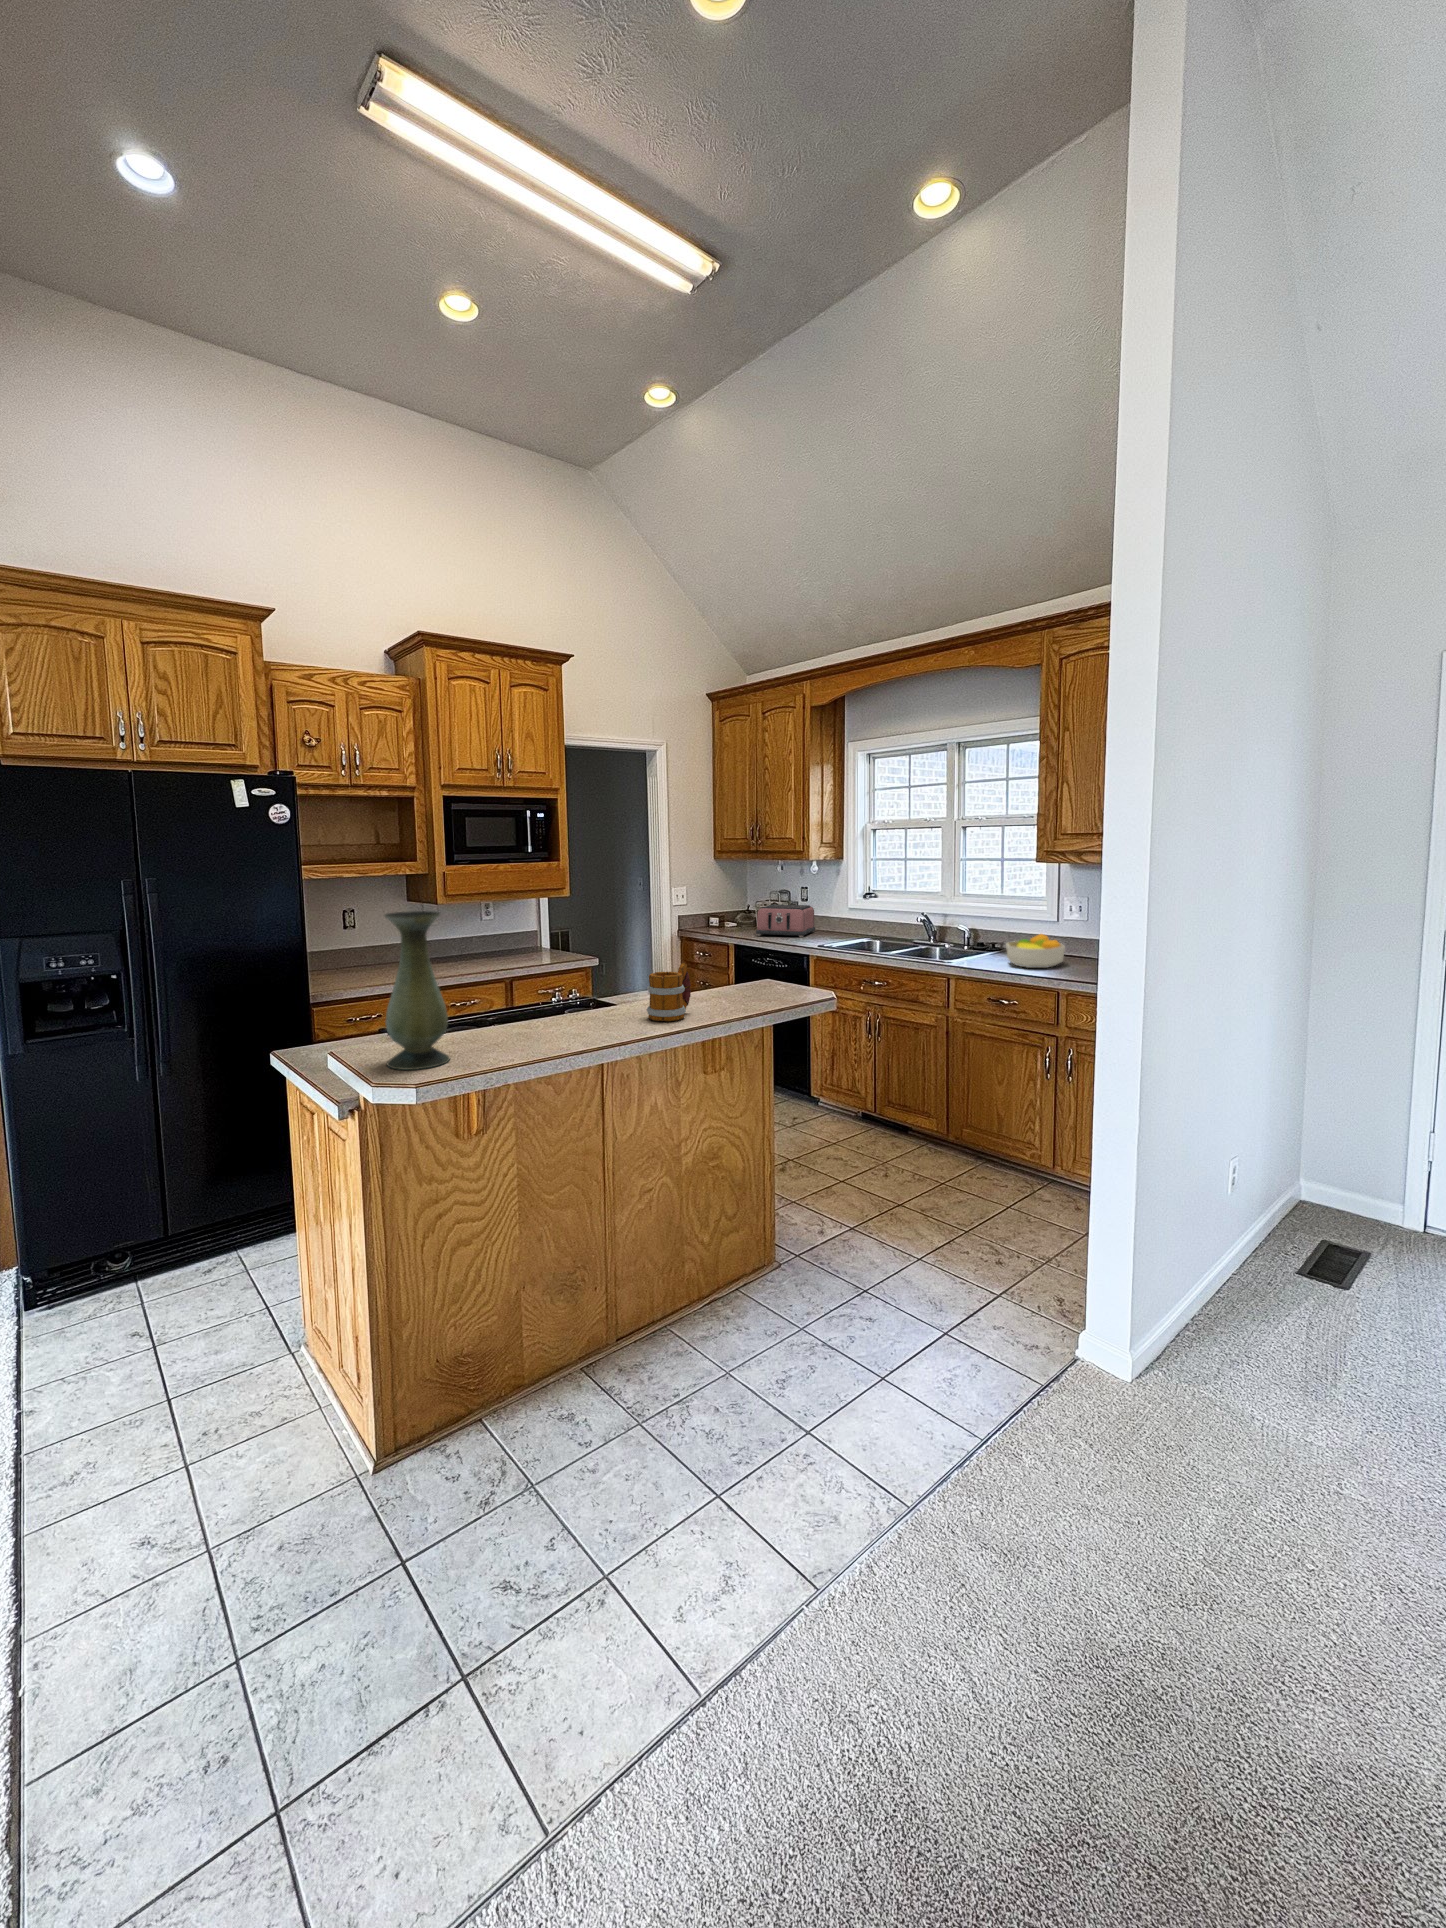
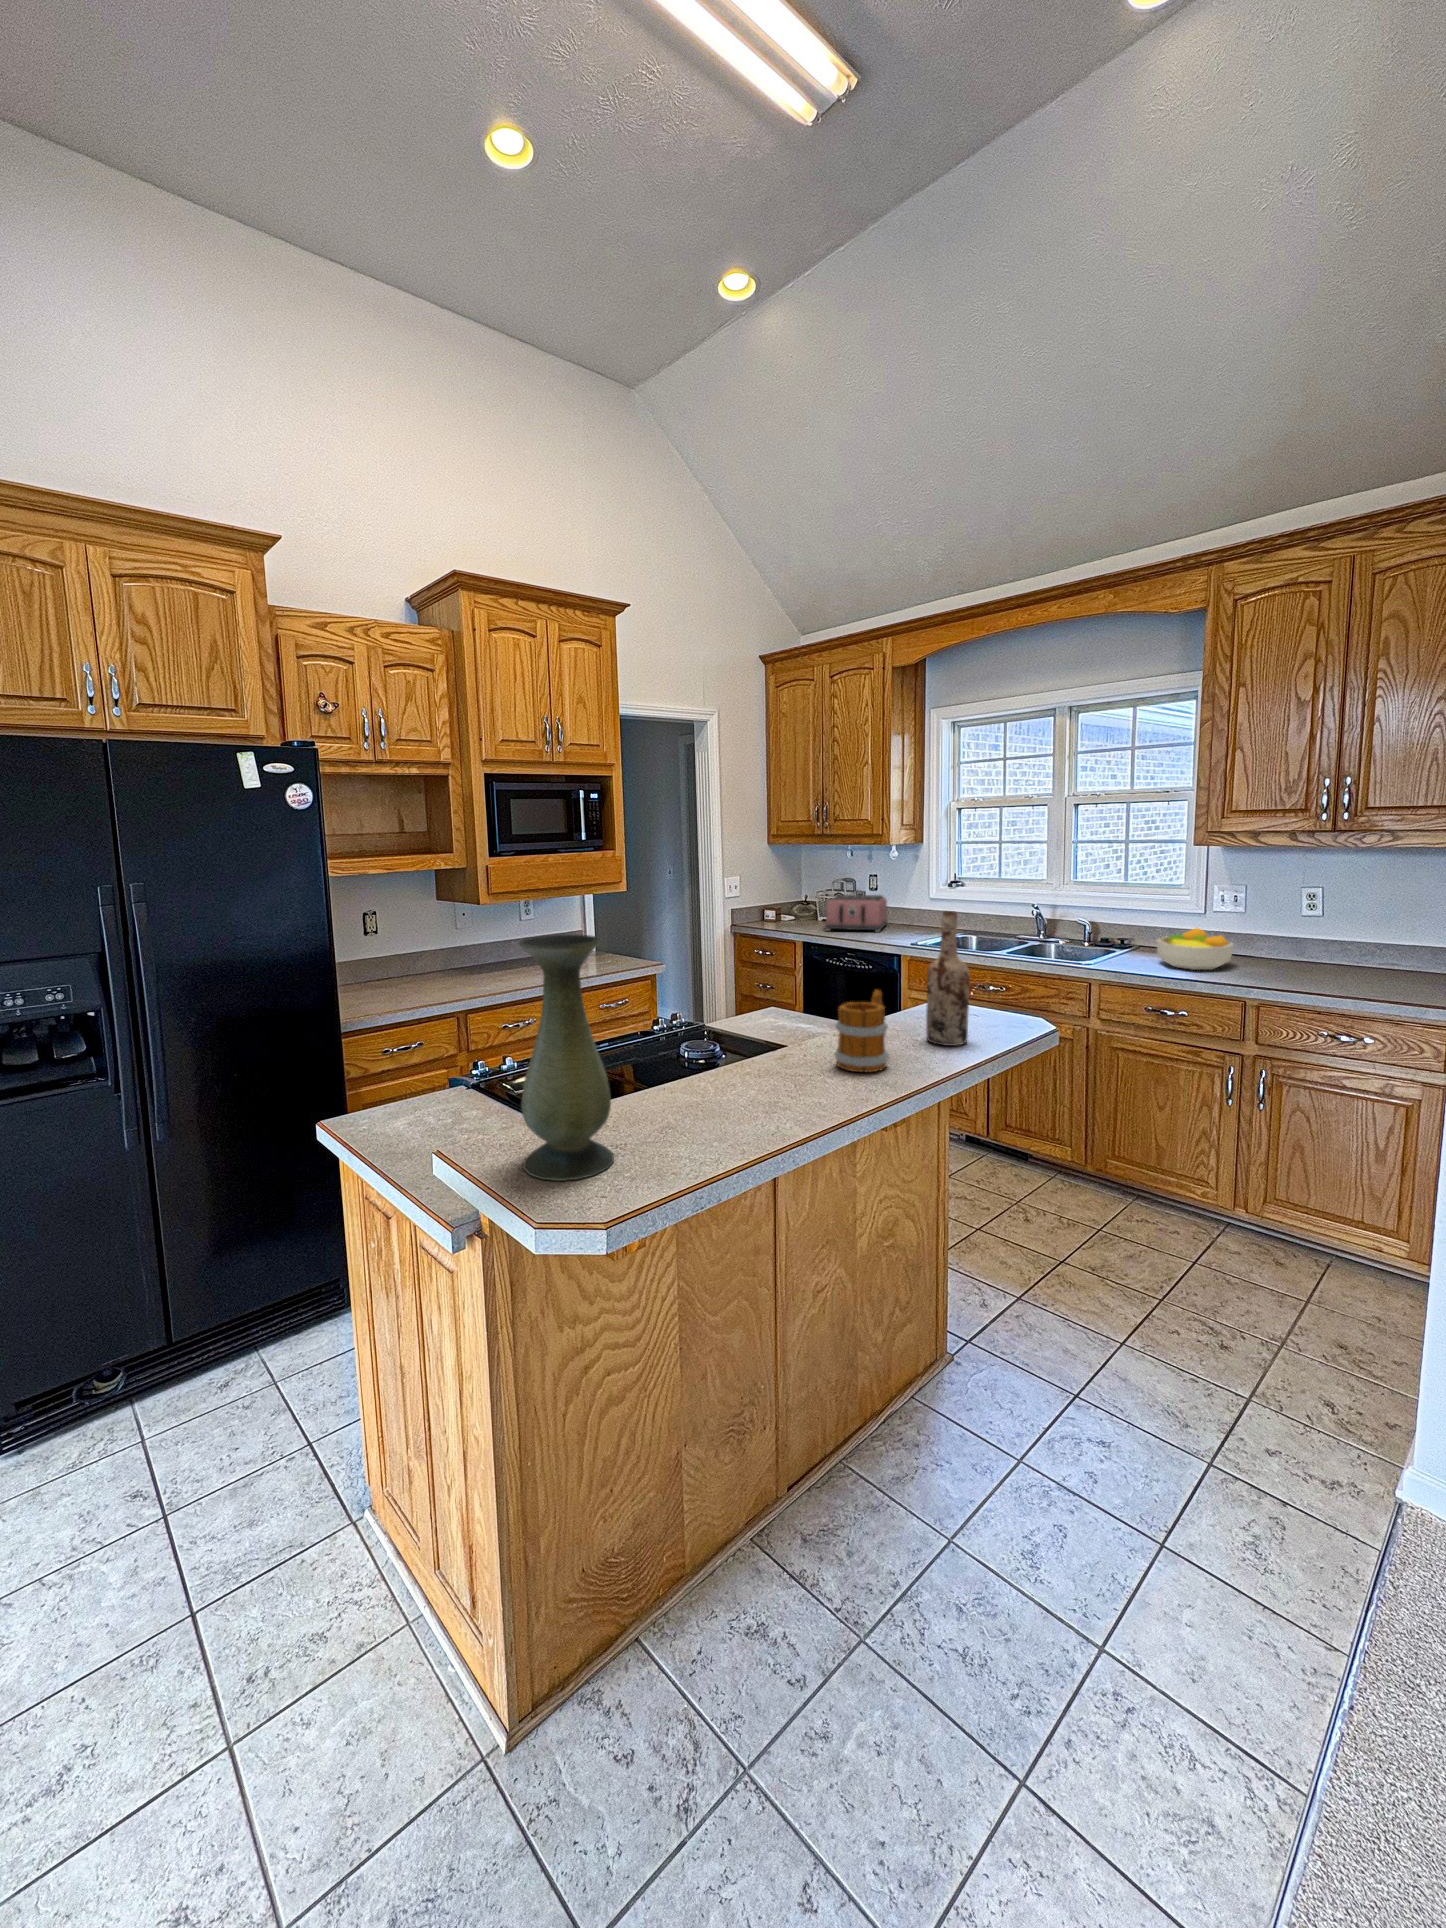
wine bottle: none [731,907,761,1008] -> present [926,911,970,1046]

